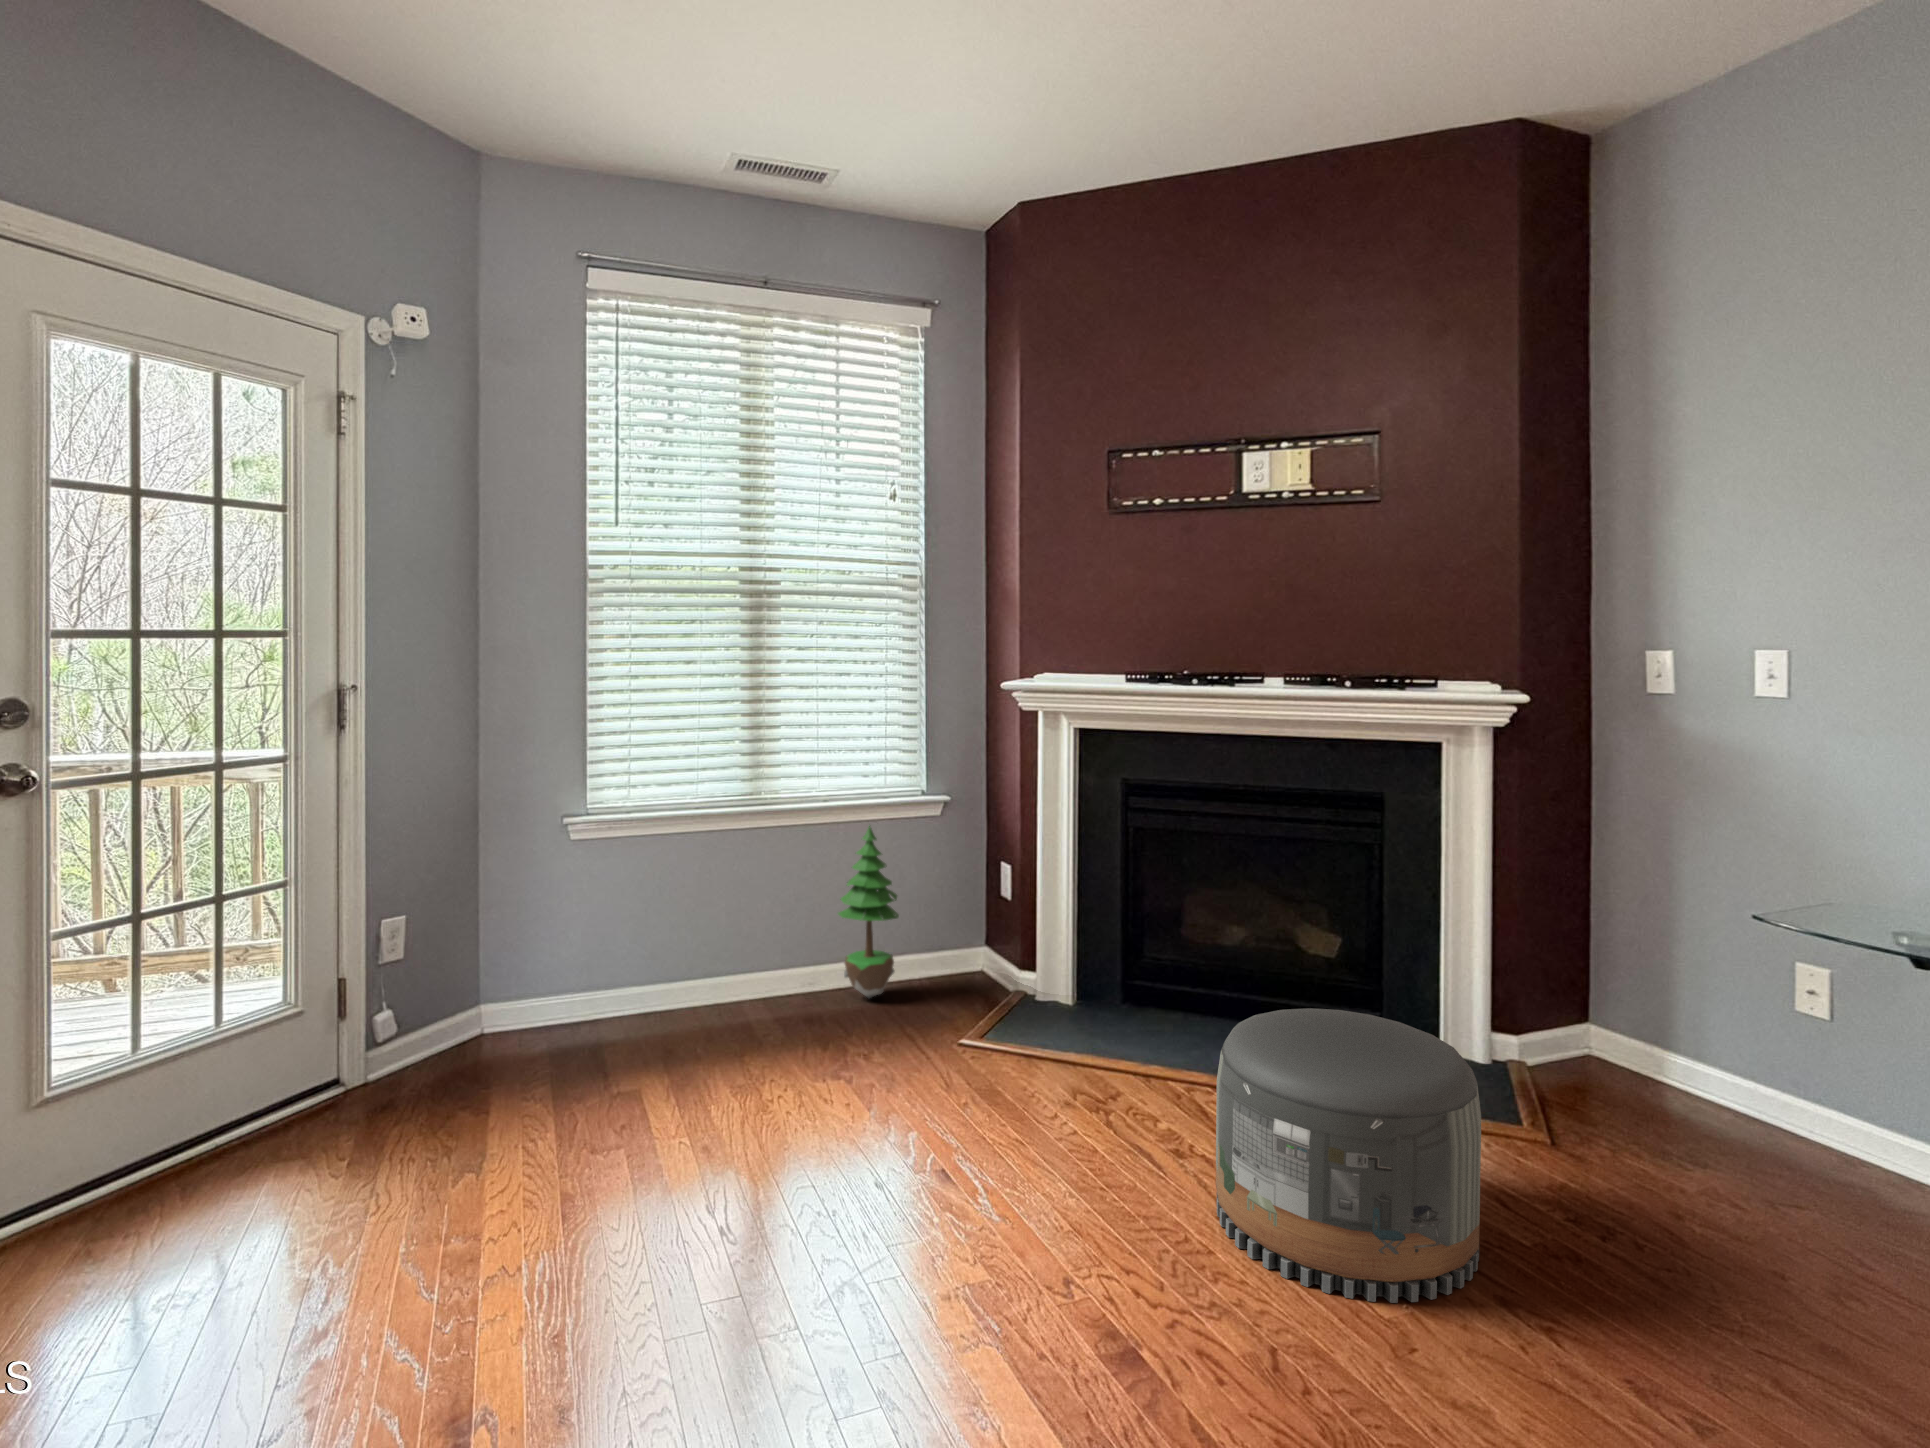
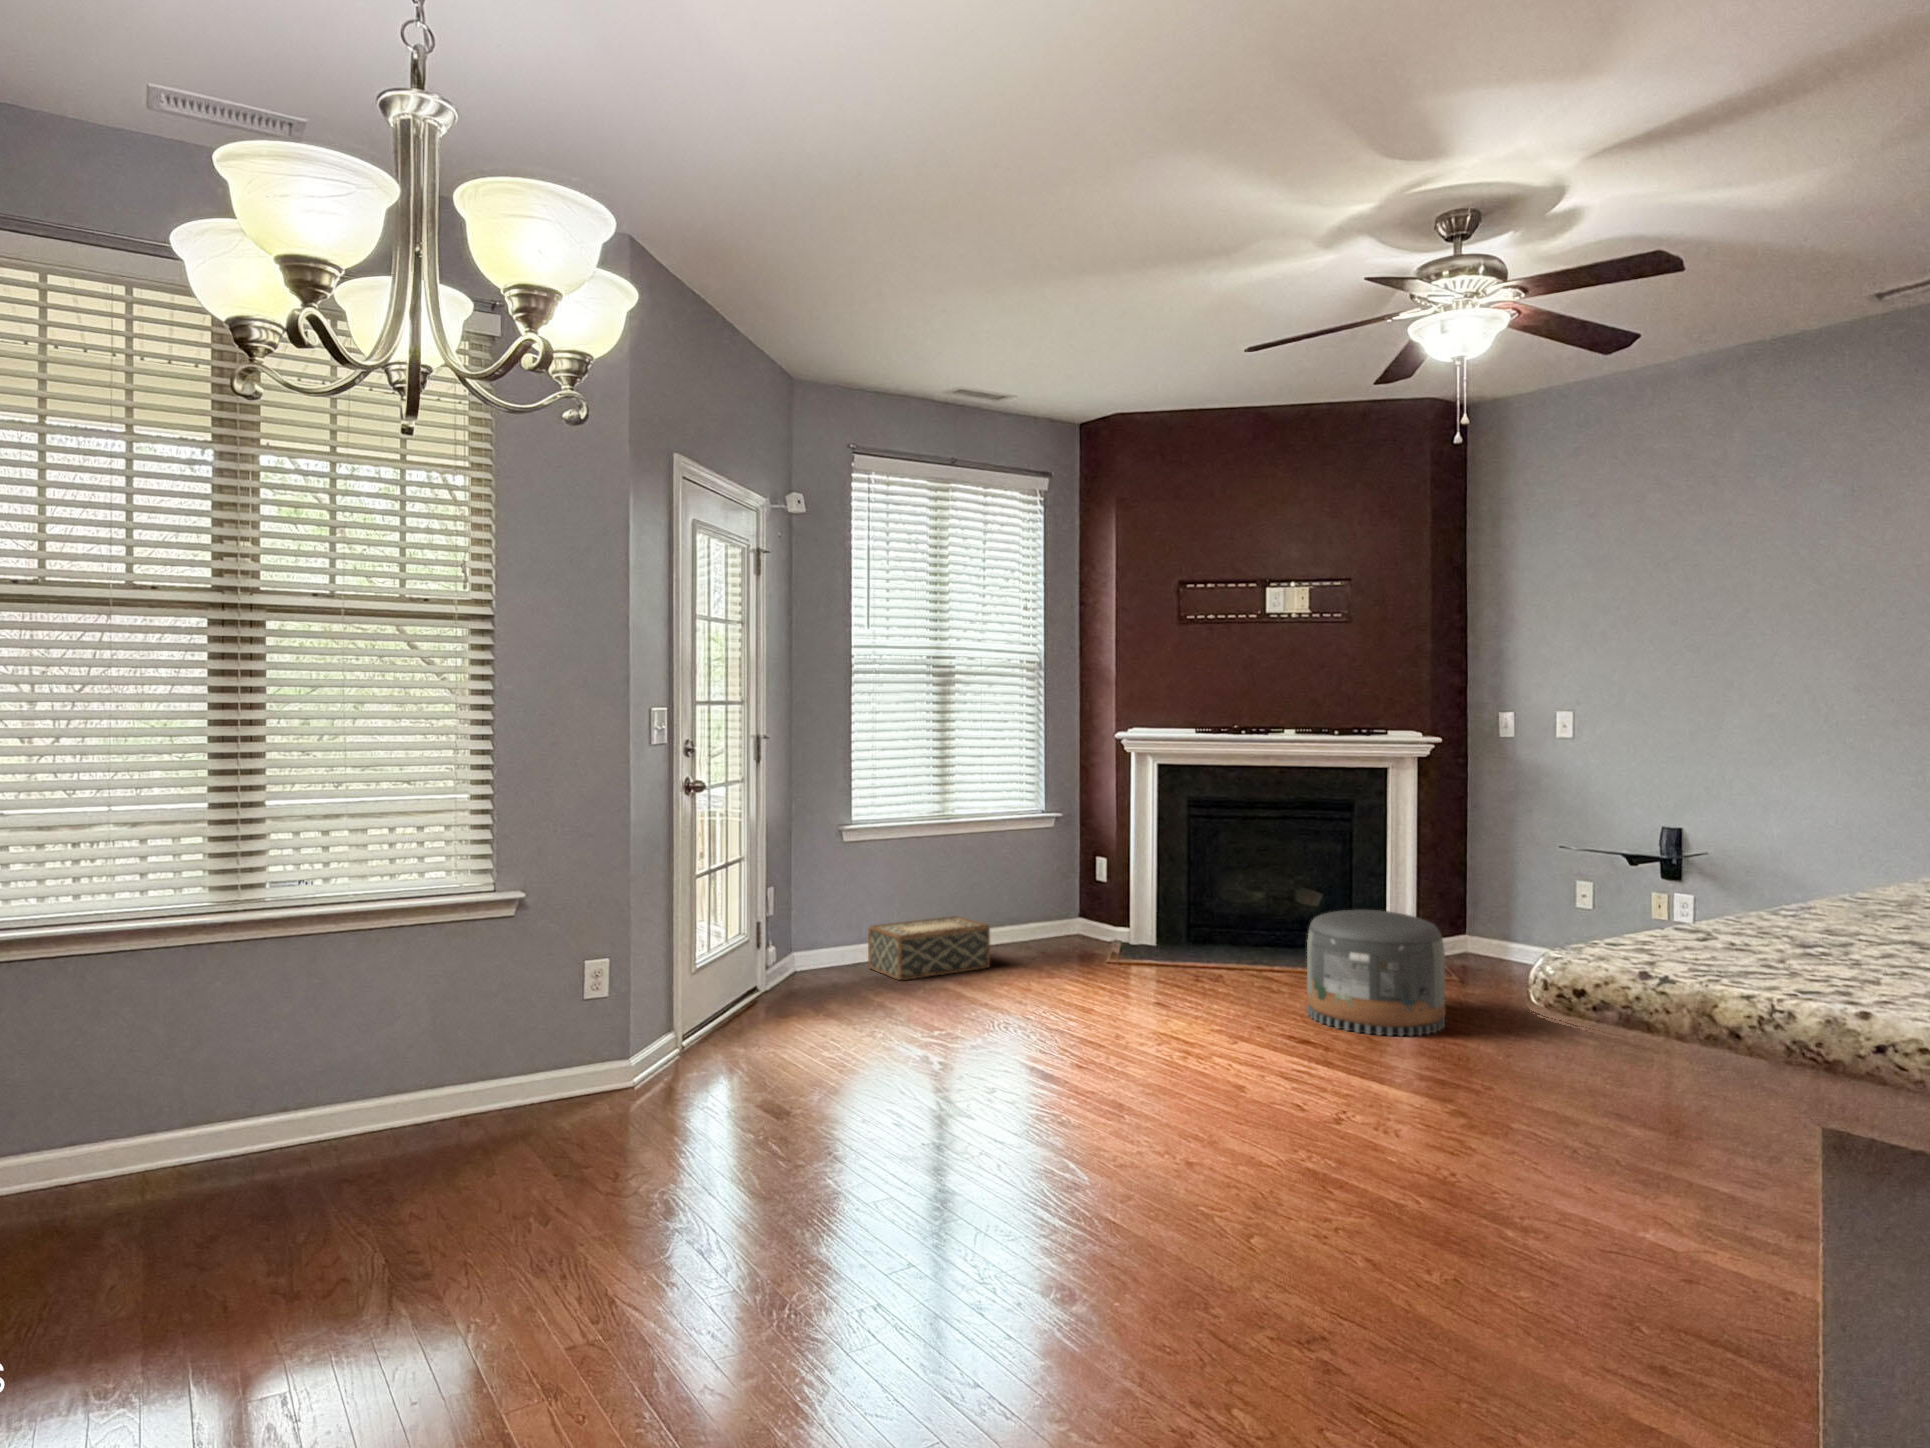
potted tree: present [838,826,899,998] -> none [997,832,1041,953]
woven basket: none [622,944,795,1051] -> present [868,916,990,980]

